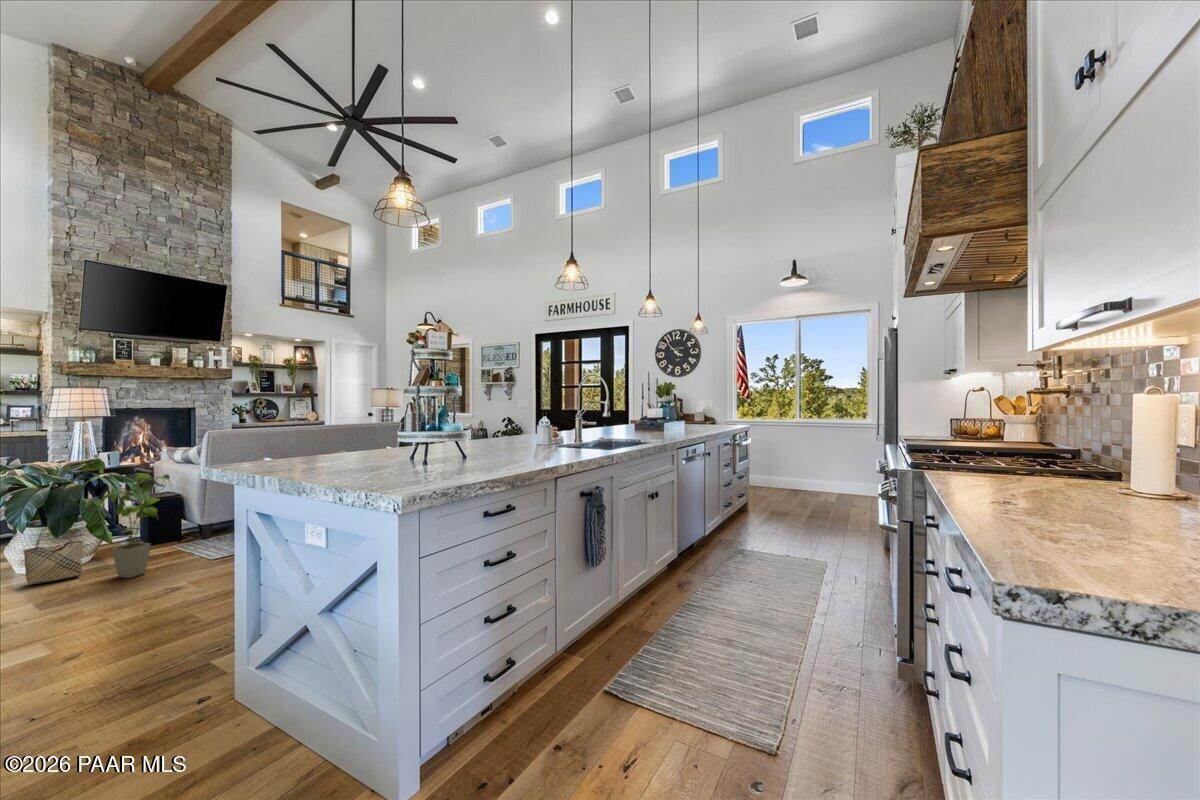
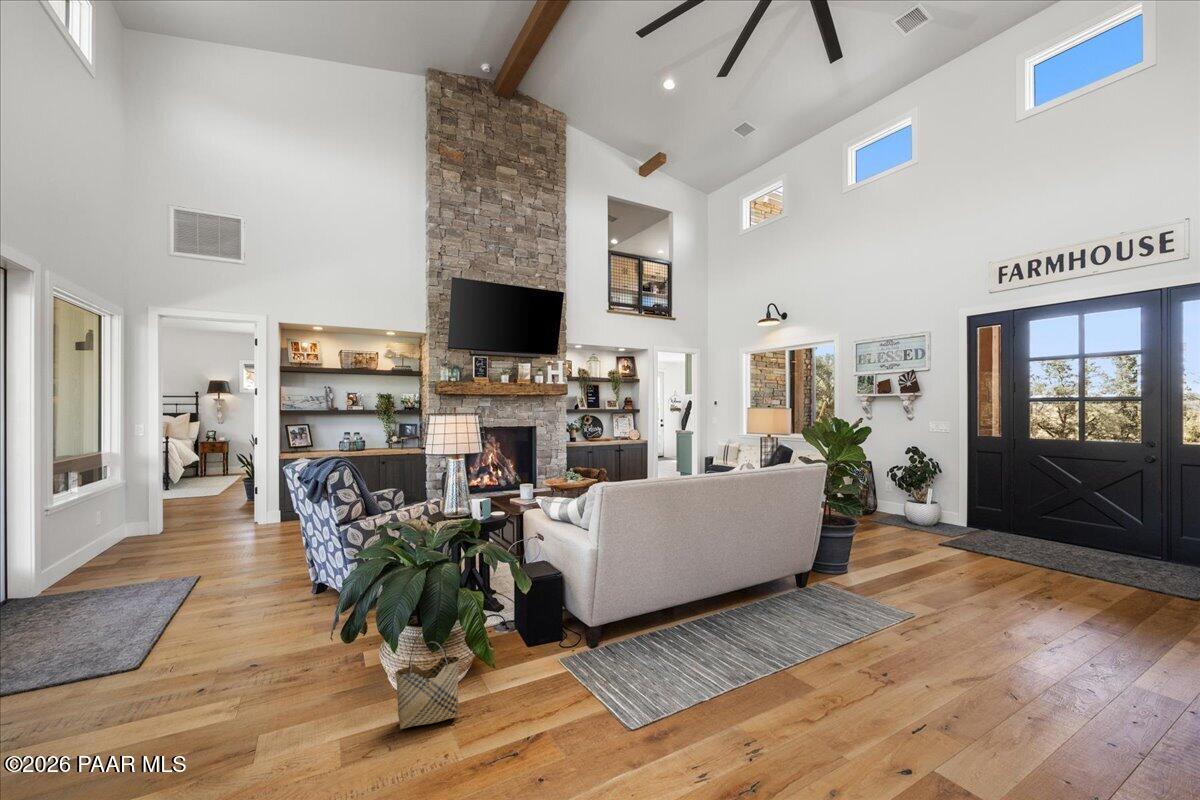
house plant: present [100,473,170,578] -> none [481,566,573,747]

